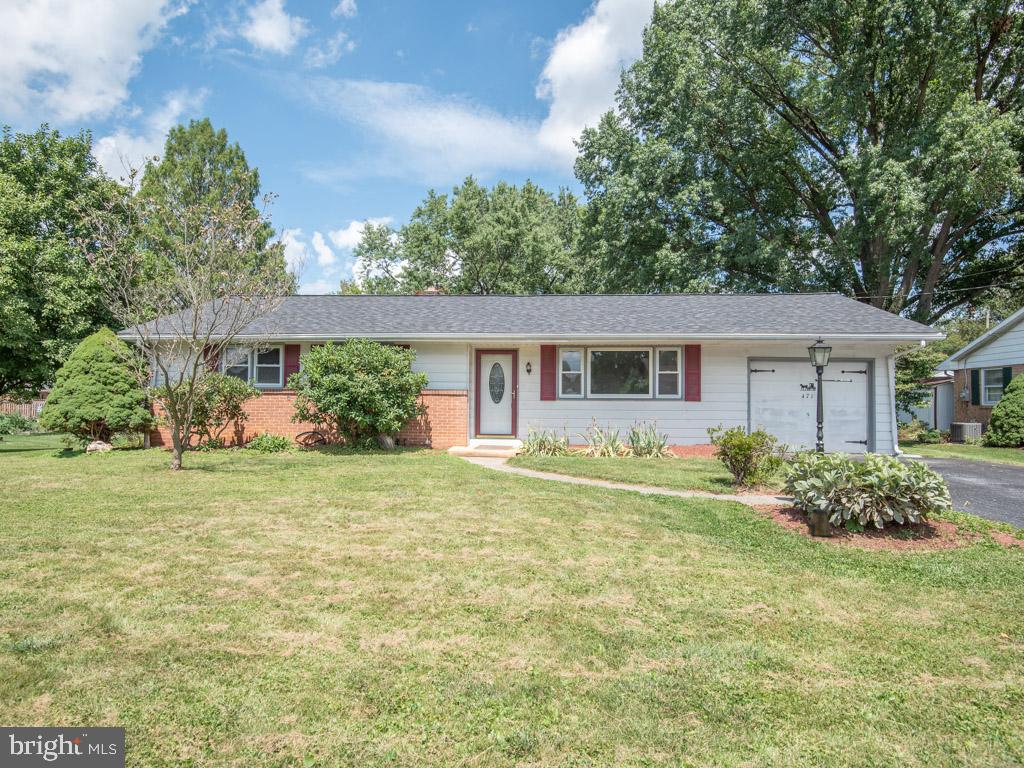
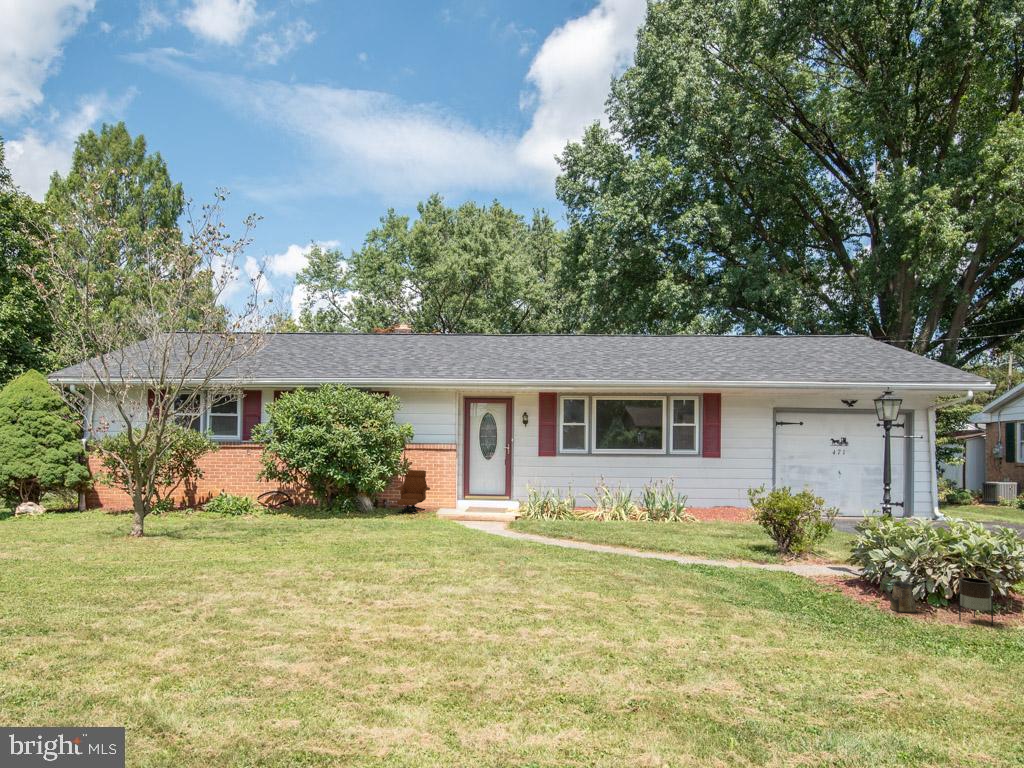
lounge chair: none [413,413,443,450] -> present [397,470,430,514]
planter: none [867,506,898,549] -> present [959,577,993,626]

